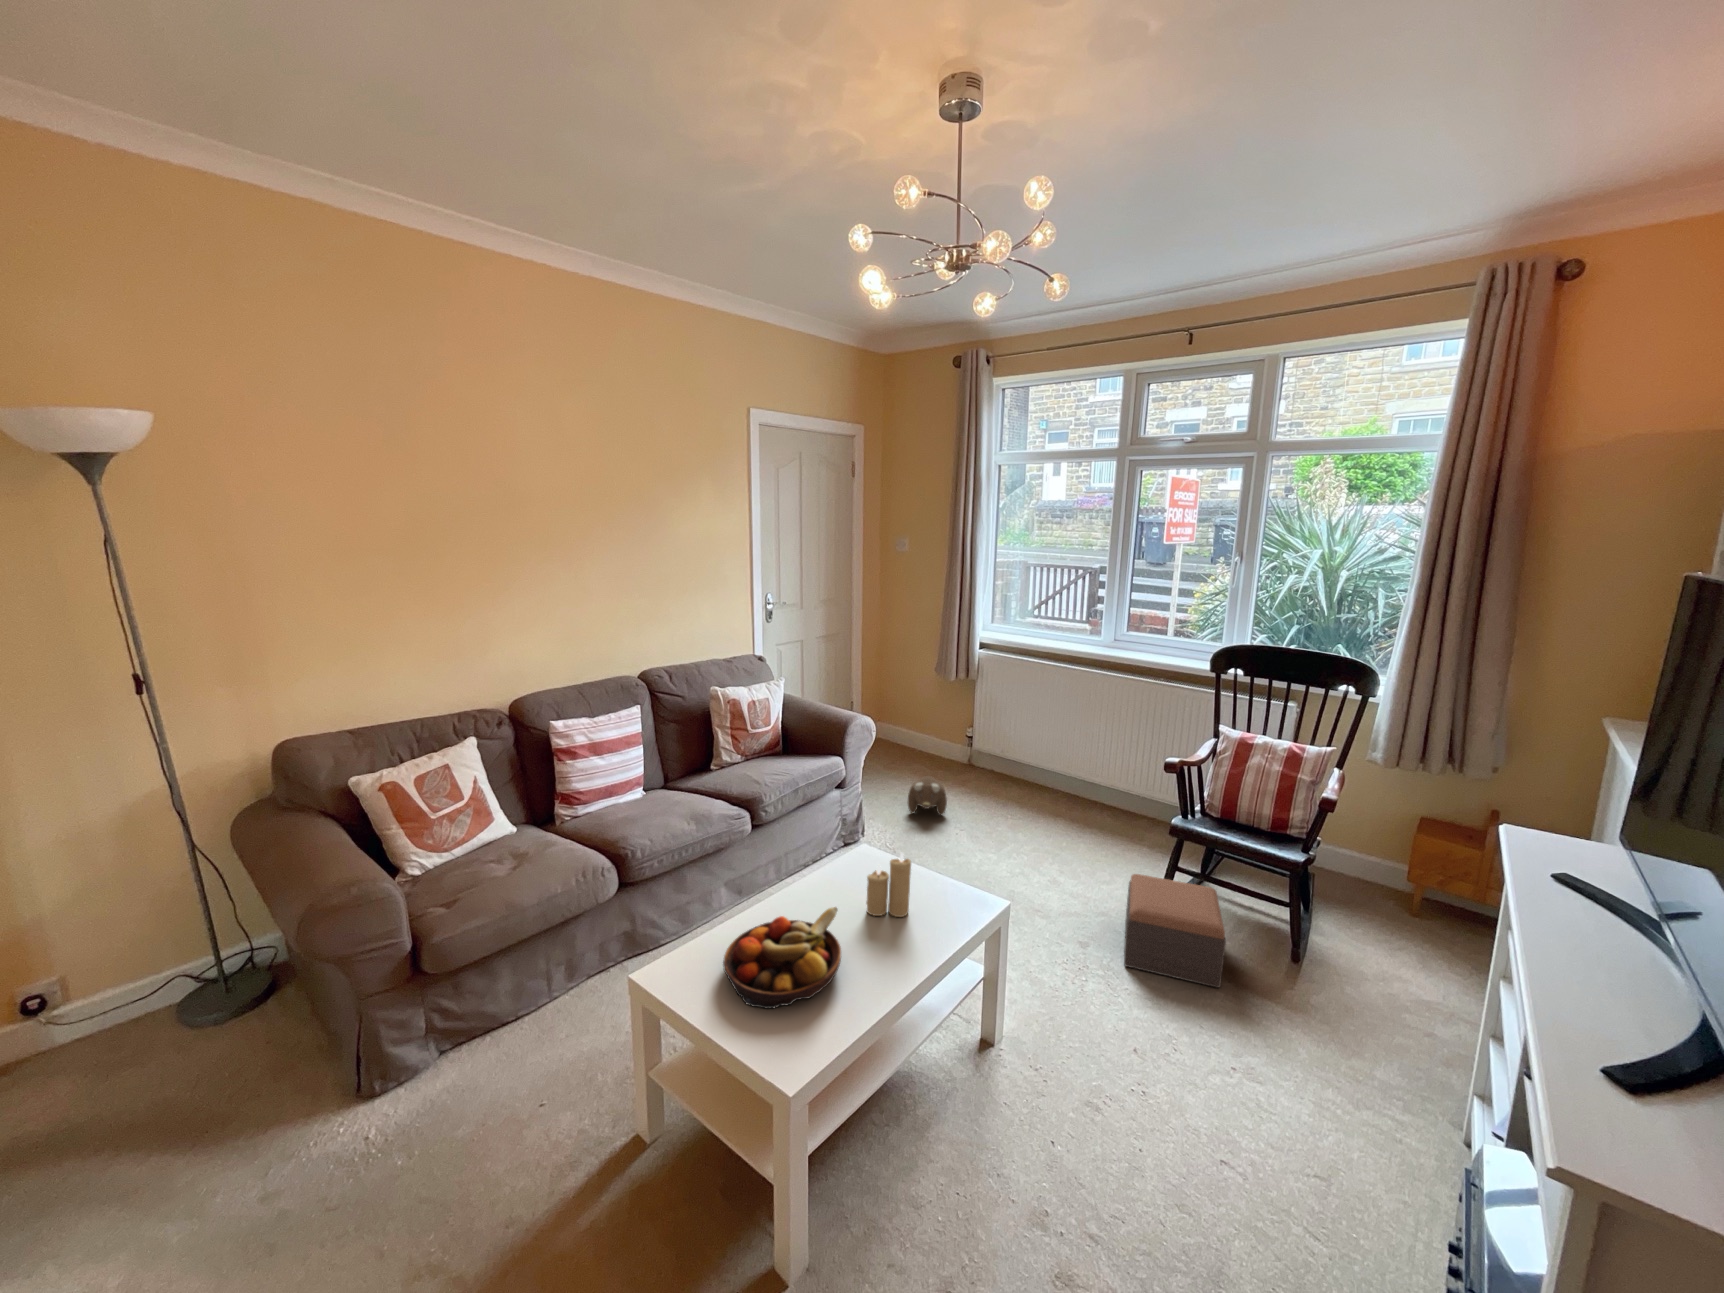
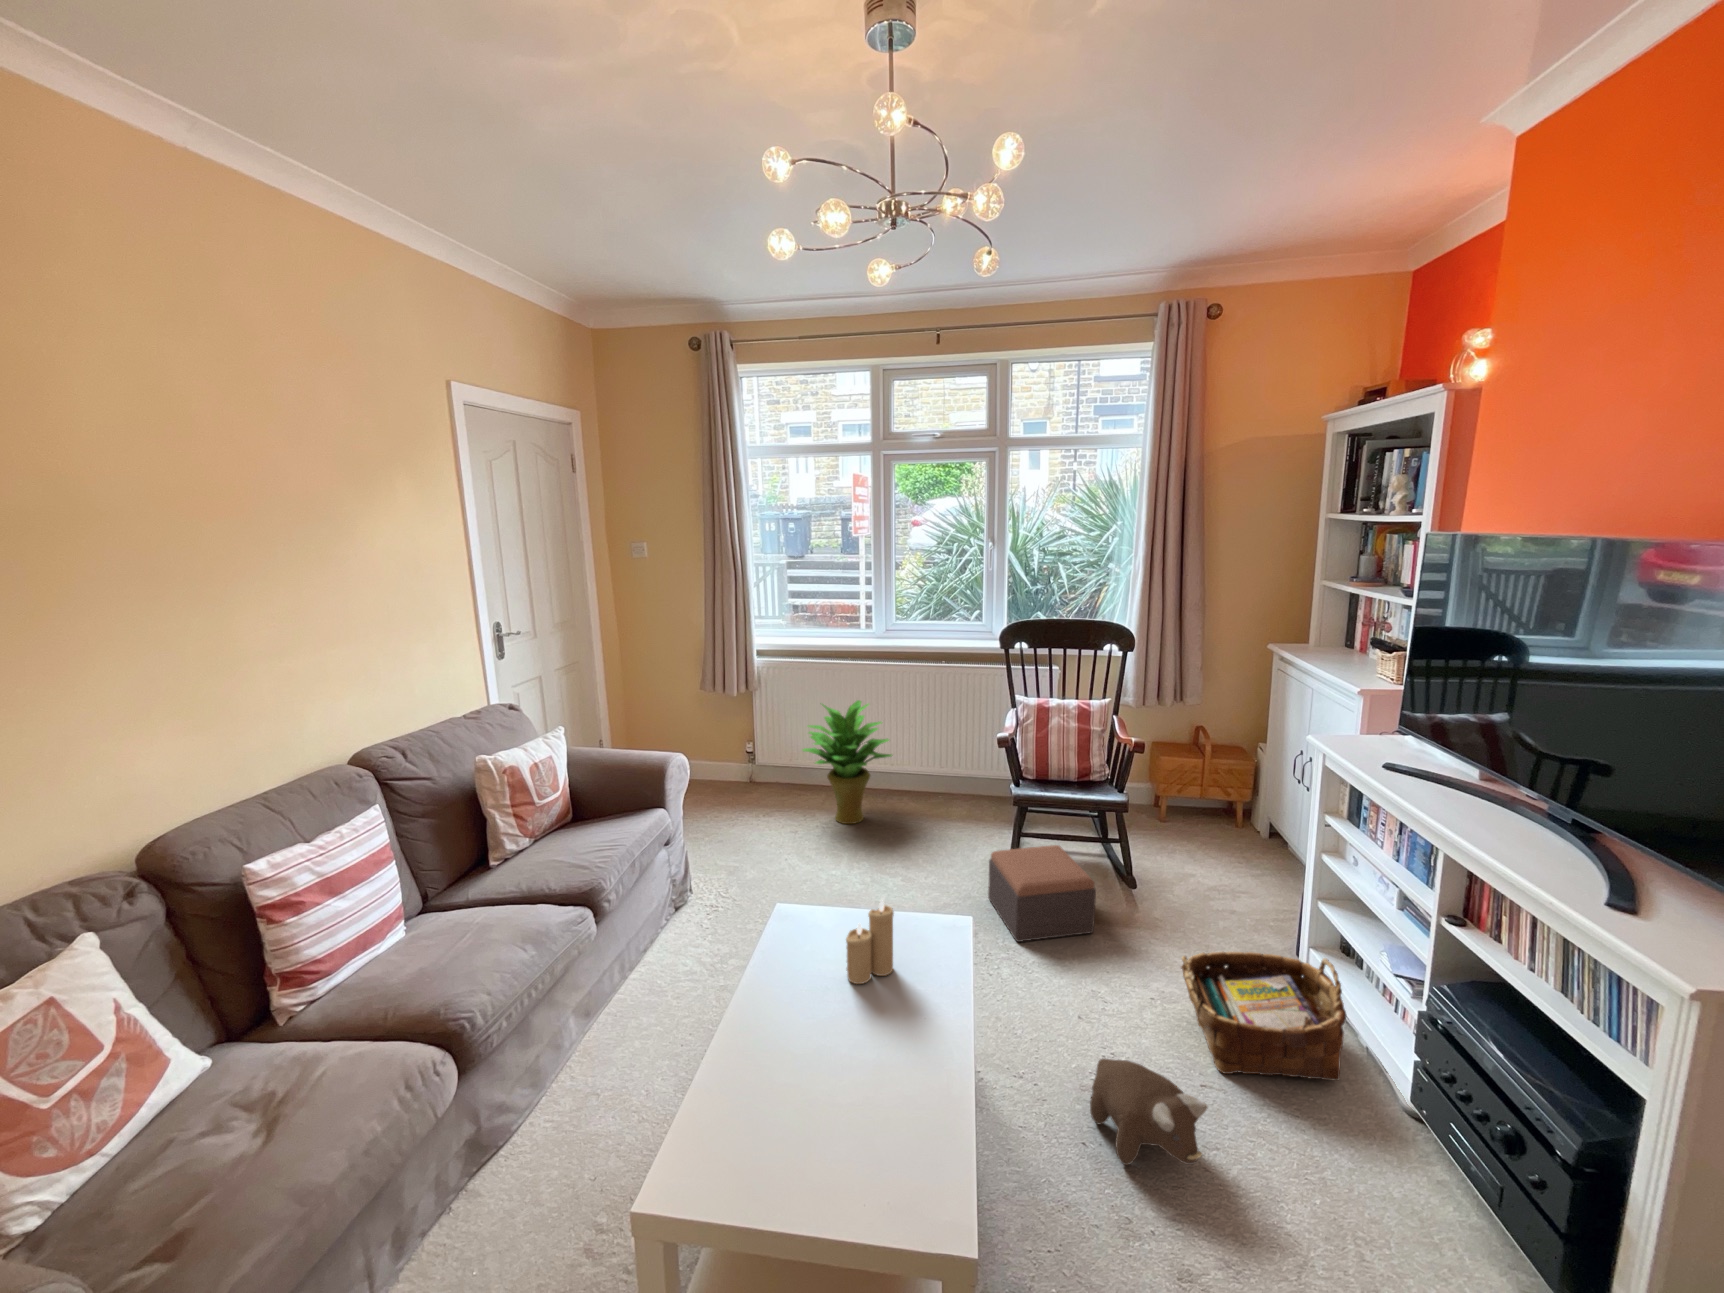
potted plant: none [998,700,1090,822] -> present [802,700,892,824]
plush toy: present [908,776,947,815] -> present [1090,1059,1207,1165]
fruit bowl: present [723,907,841,1008] -> none [749,991,900,1162]
woven basket: none [1246,1027,1453,1239] -> present [1181,952,1346,1081]

